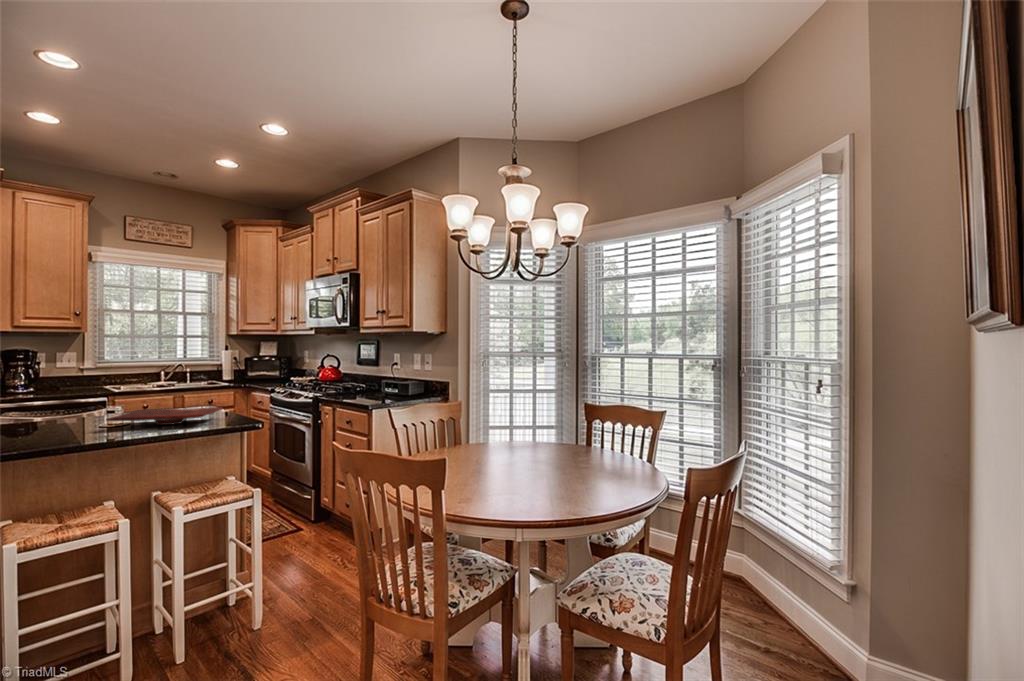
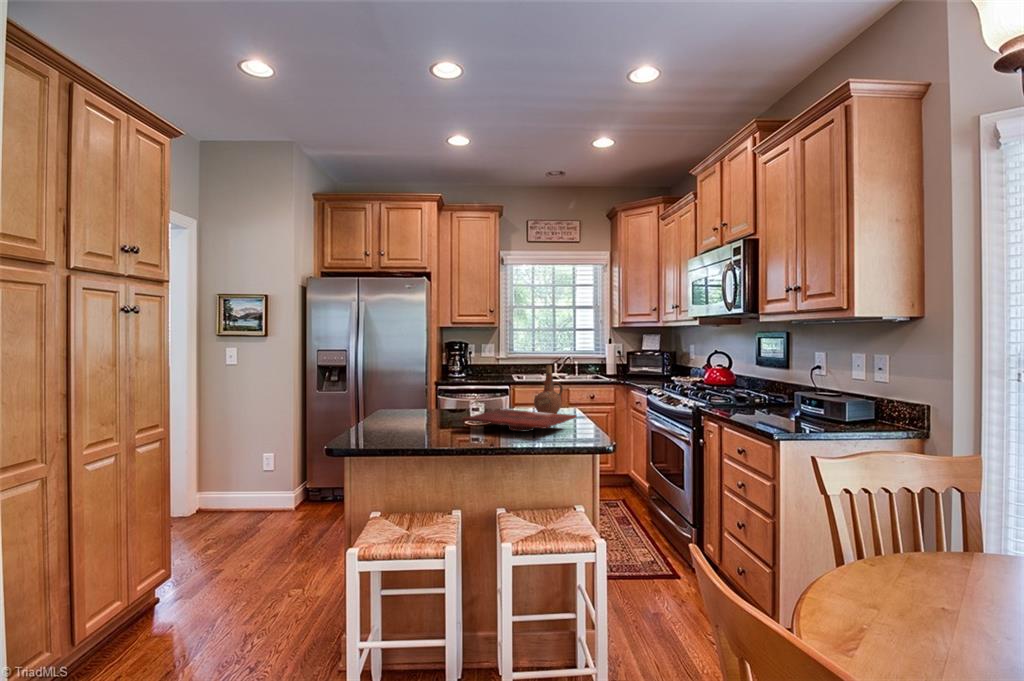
ceramic pitcher: none [171,369,201,413] -> present [534,365,563,414]

